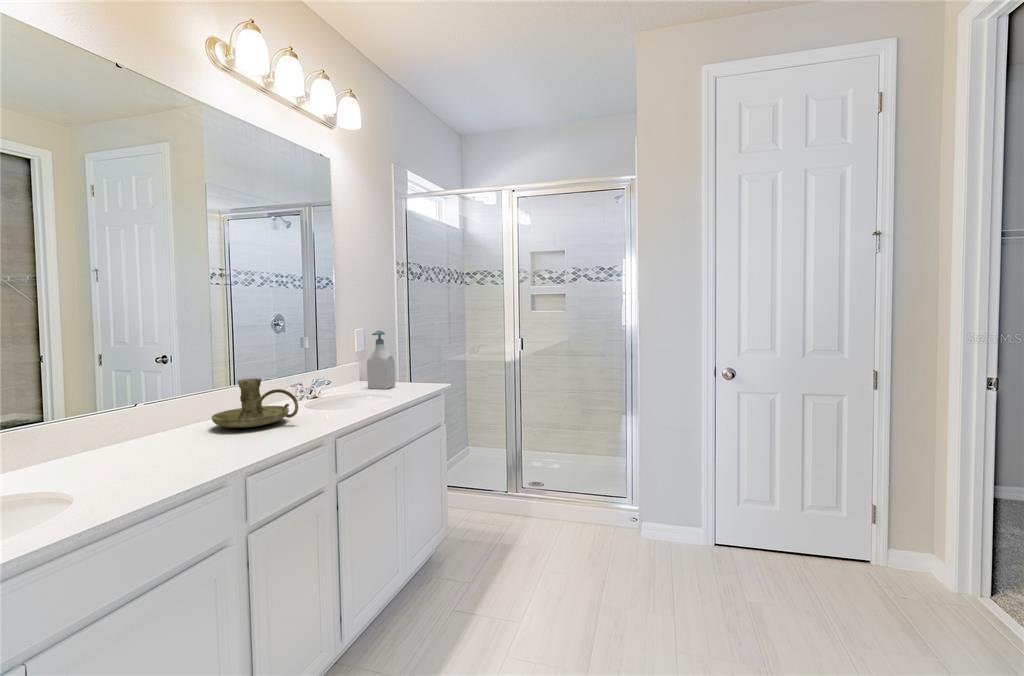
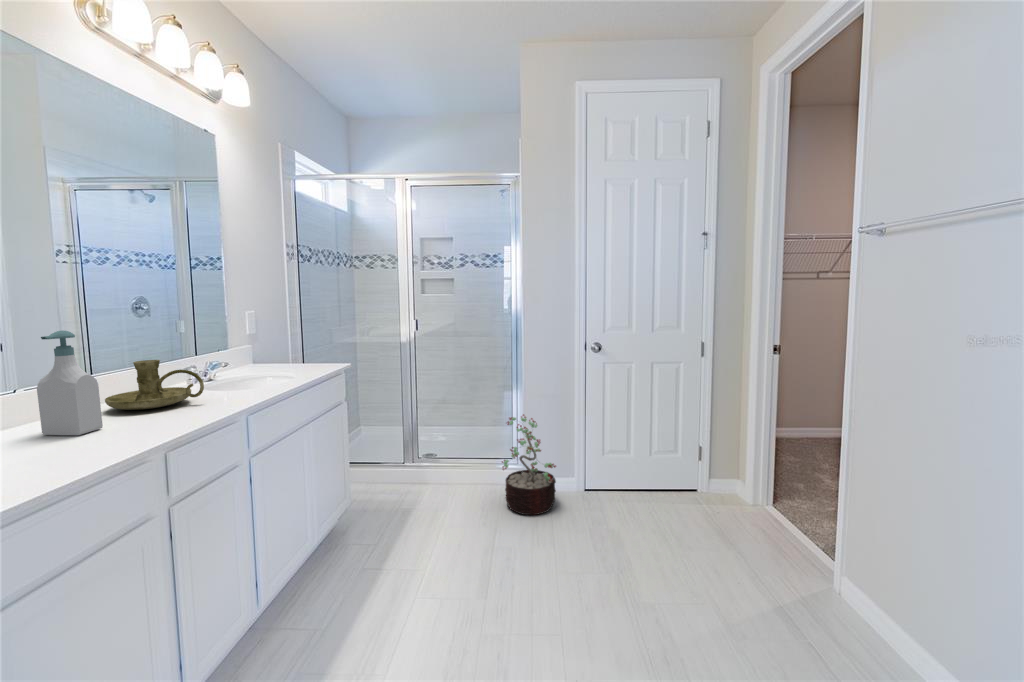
soap bottle: present [367,330,395,389] -> present [37,331,103,435]
decorative plant: none [613,448,678,568] -> present [502,414,556,515]

